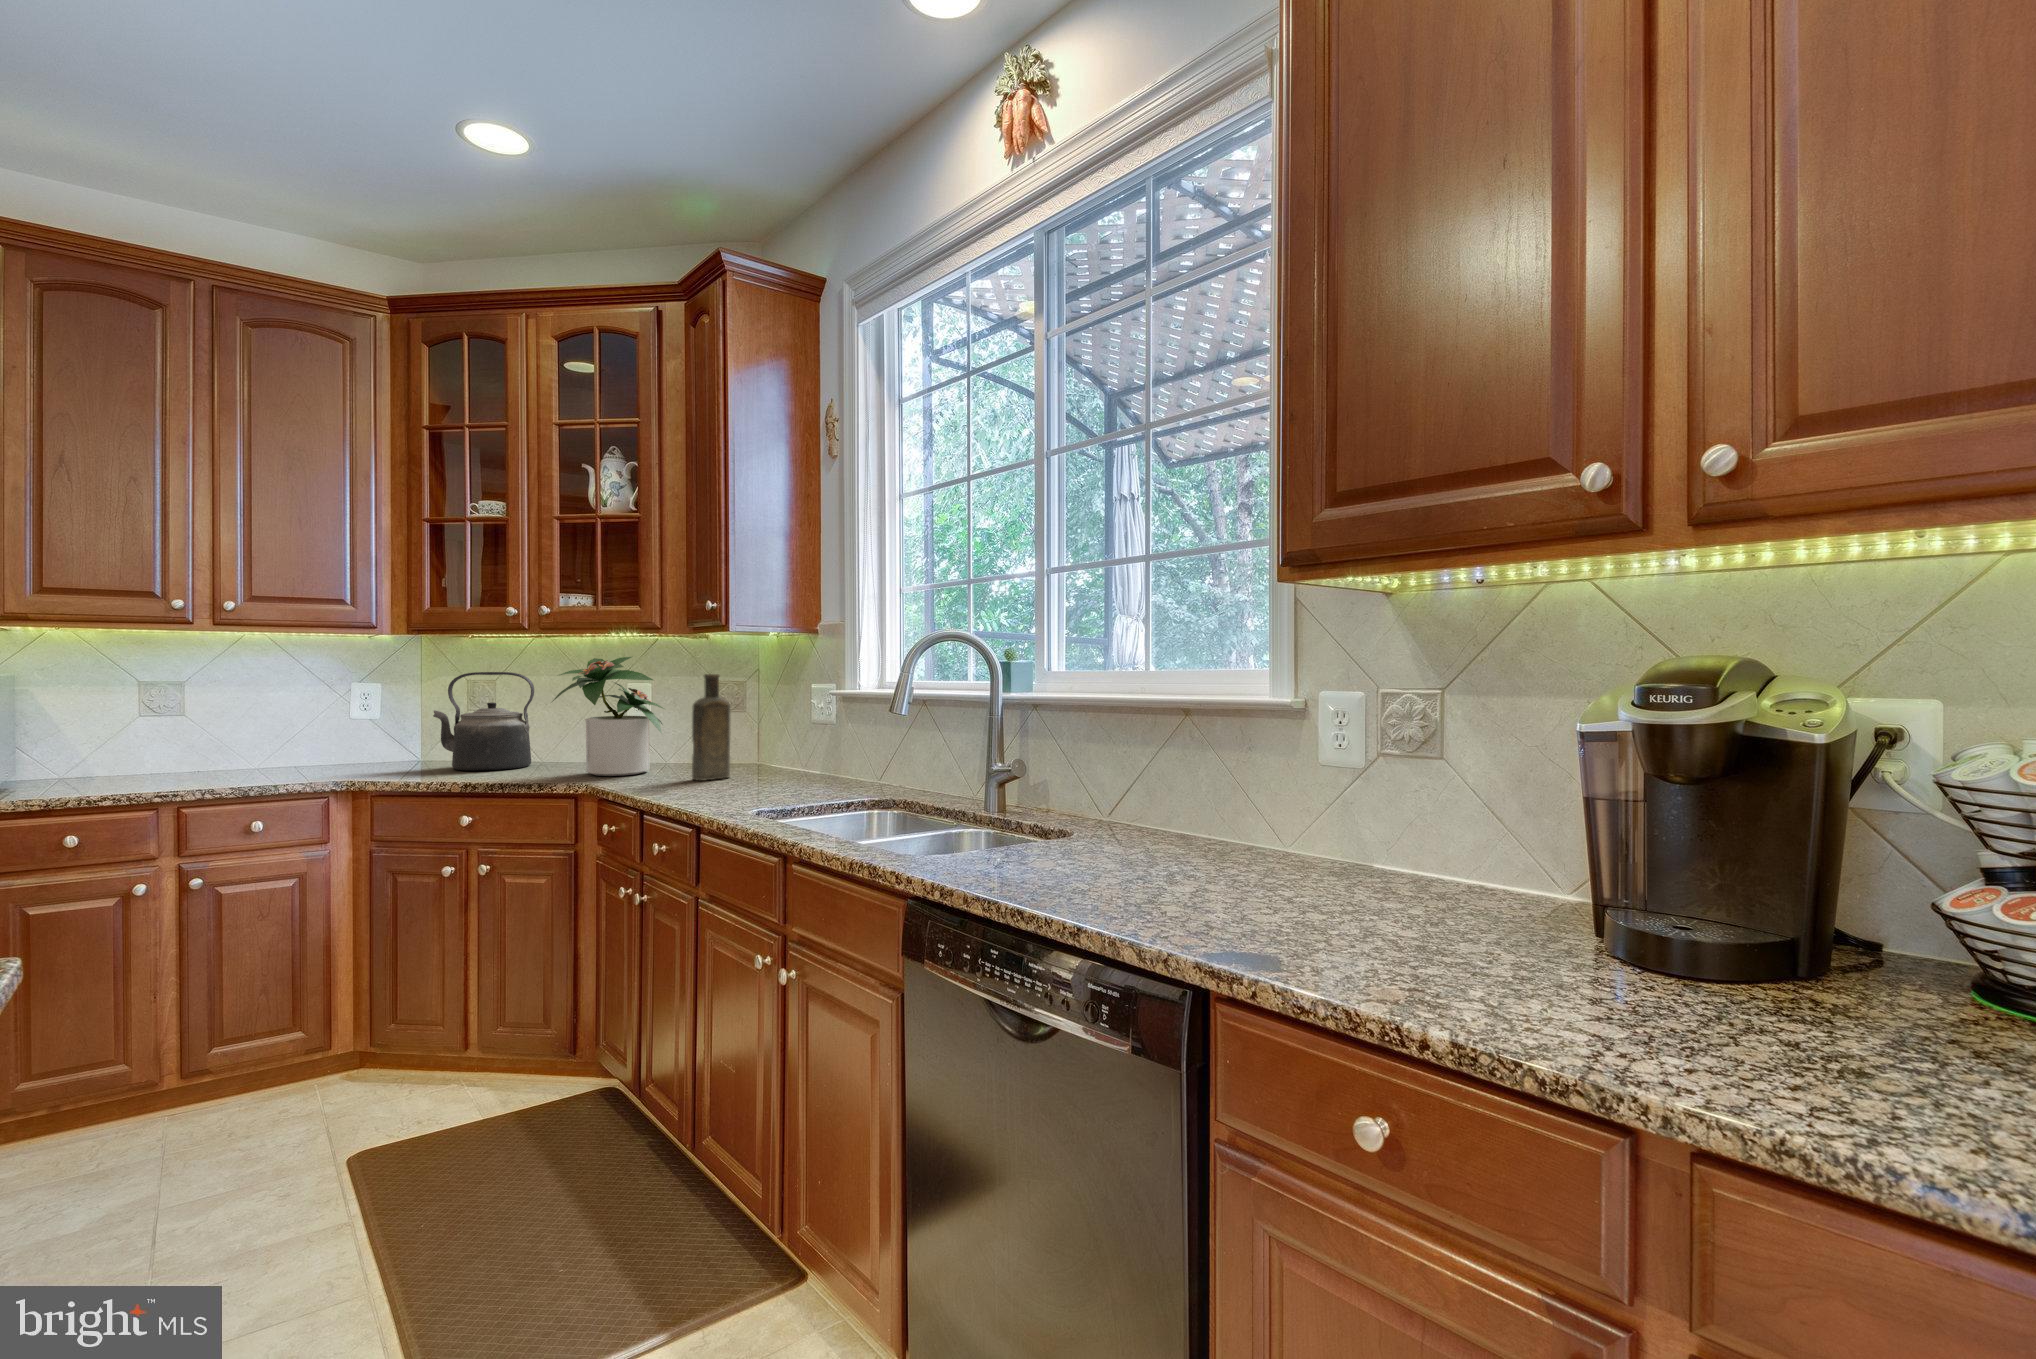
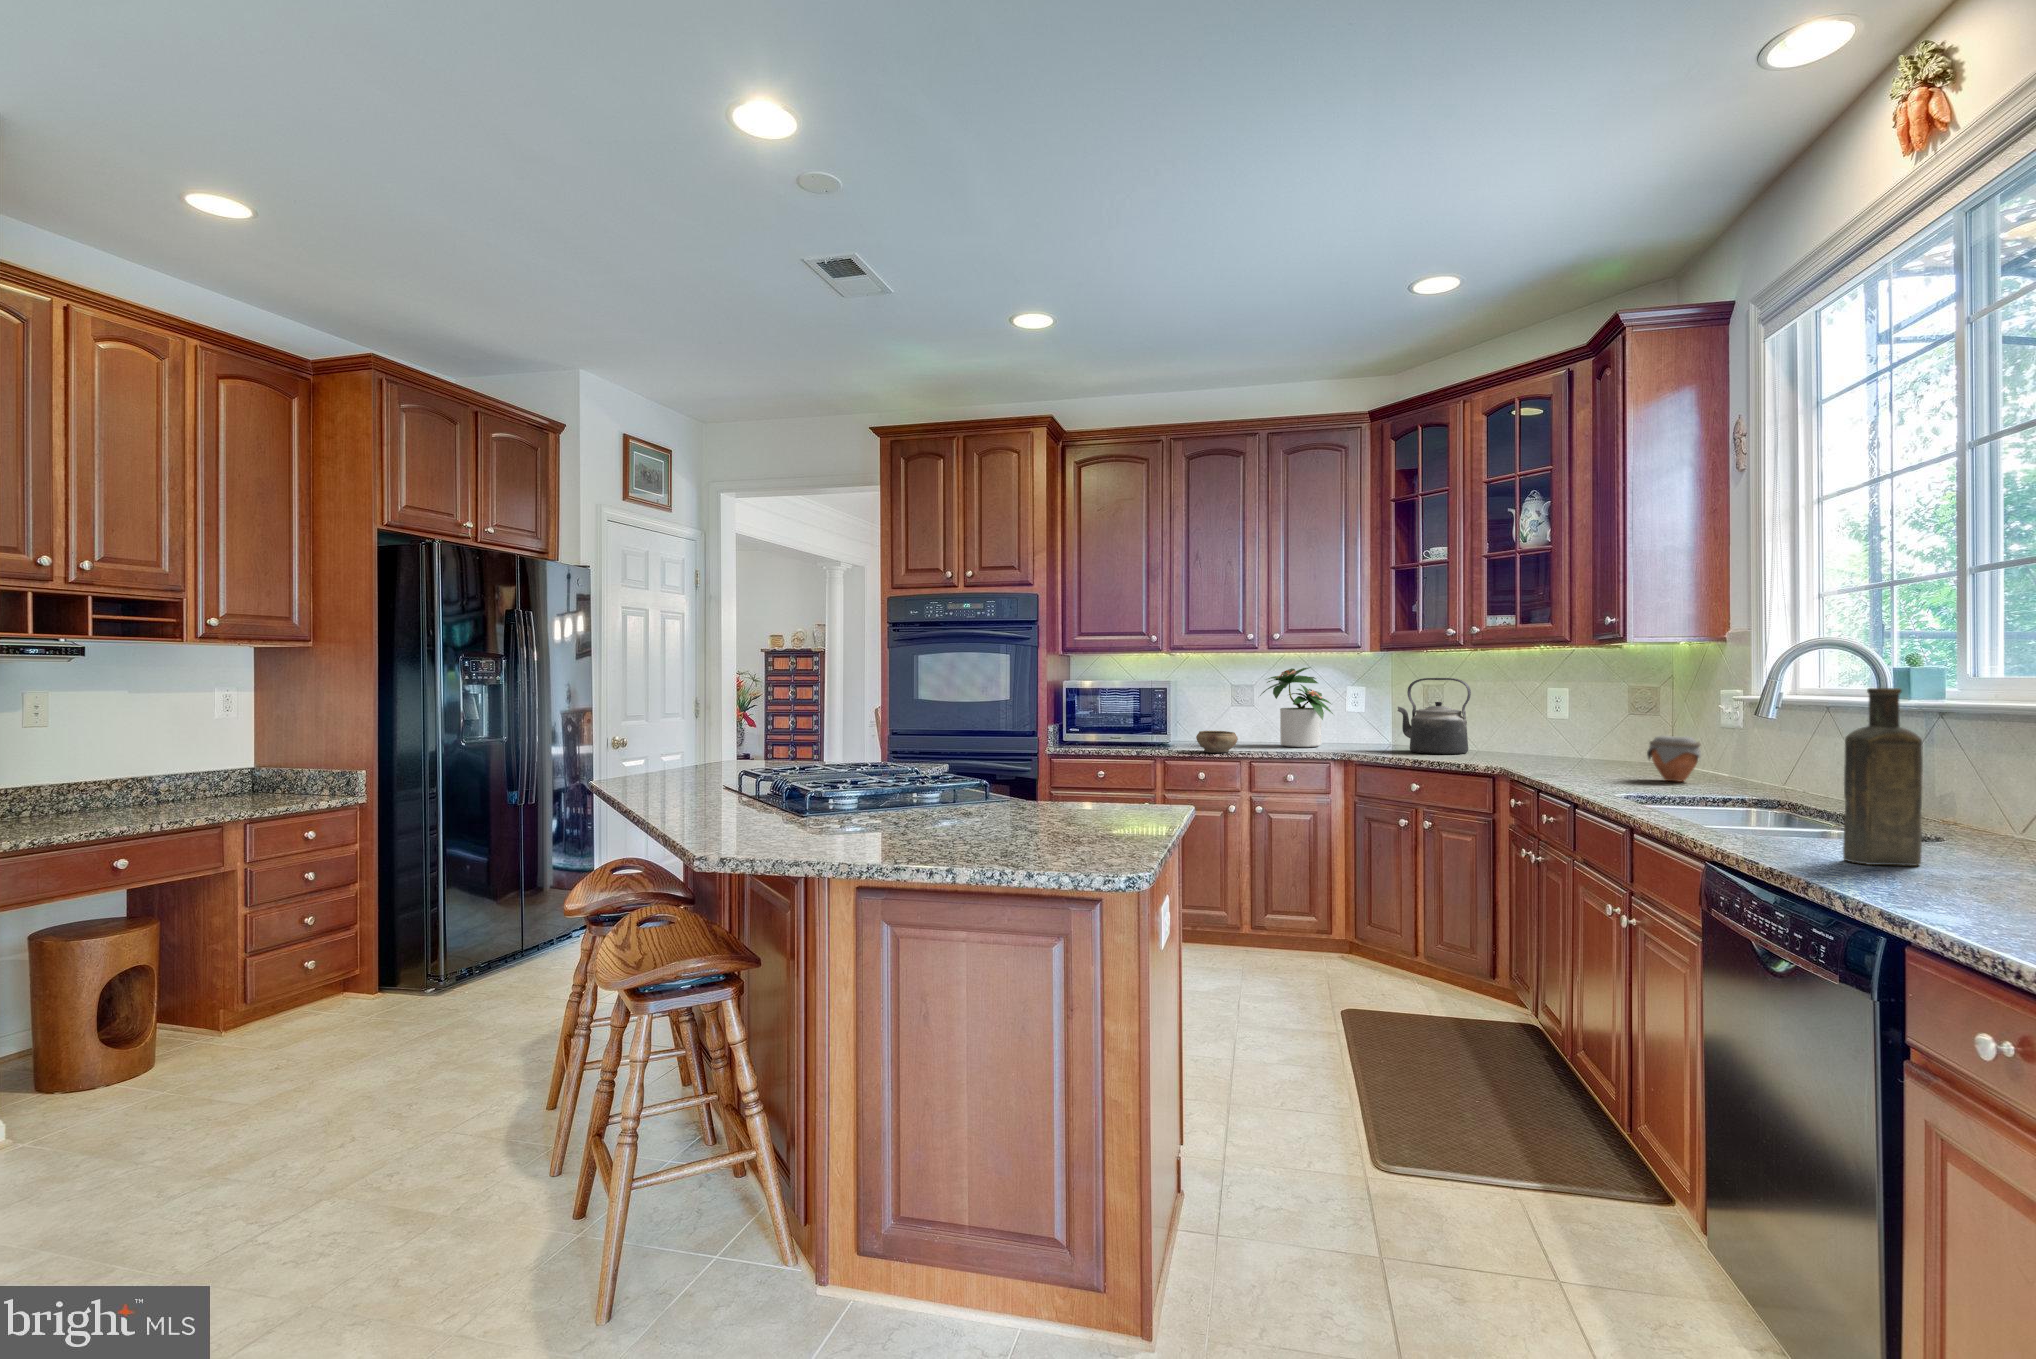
potted plant: present [552,657,664,776] -> present [1260,667,1333,747]
bottle: present [692,674,730,780] -> present [1843,688,1923,866]
jar: none [751,734,801,784] -> present [1647,736,1701,782]
ceramic bowl: none [54,762,150,801] -> present [1196,731,1238,753]

